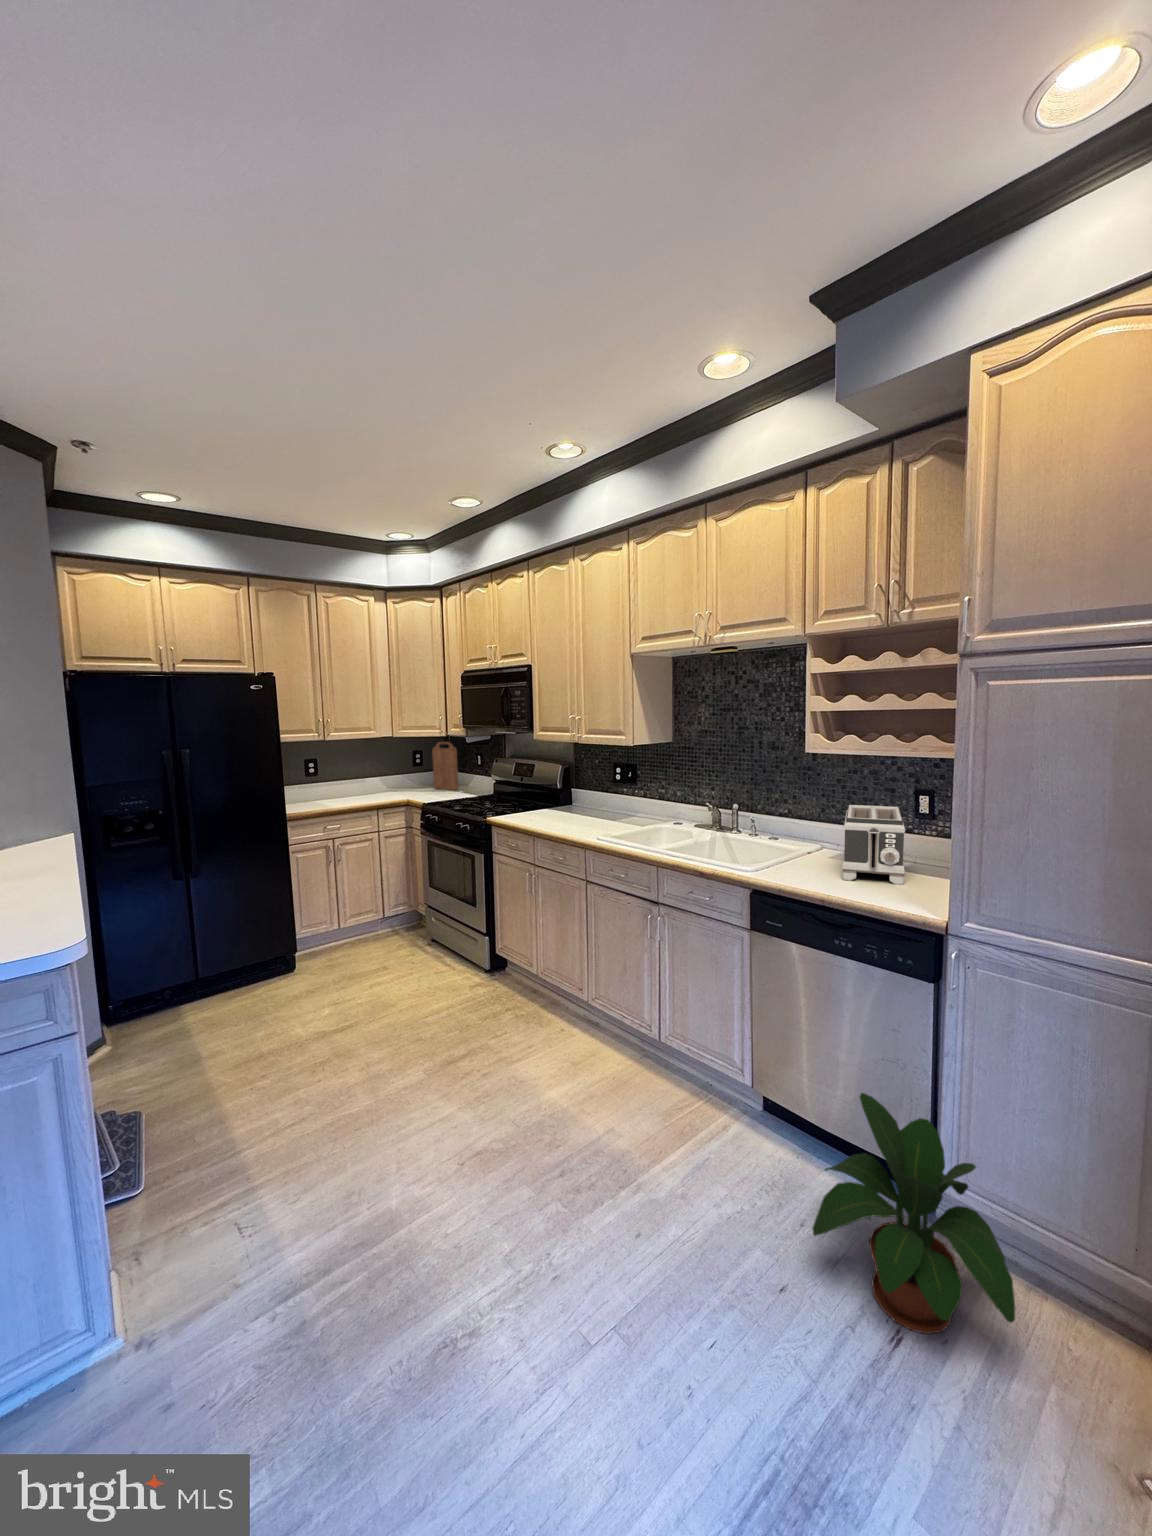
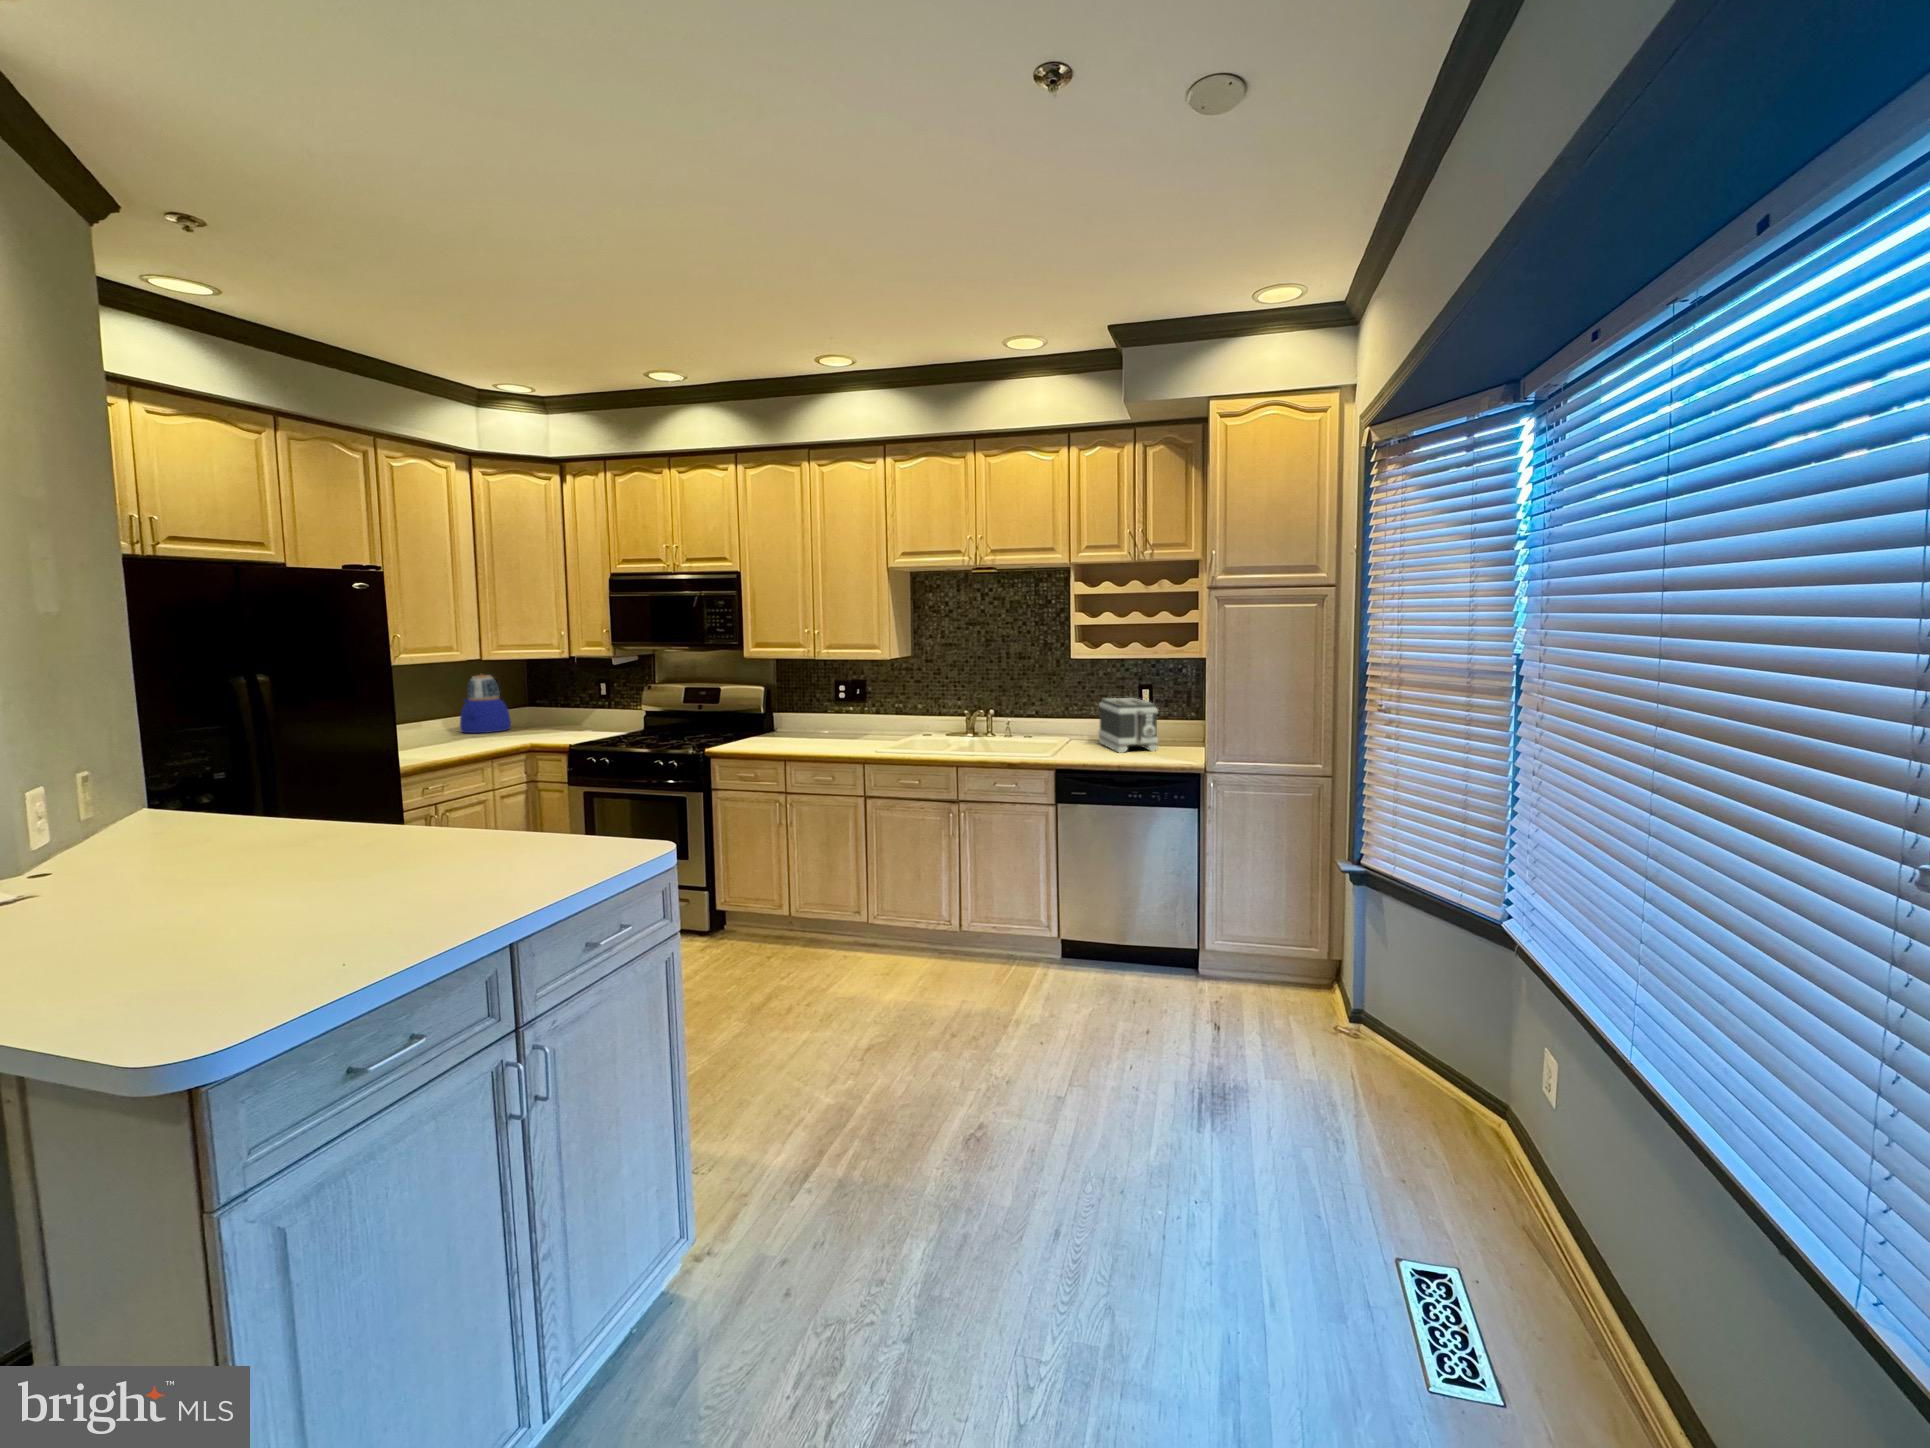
cutting board: present [432,742,458,790] -> none [531,665,575,729]
teapot: none [387,745,426,790] -> present [460,675,511,733]
potted plant: present [812,1093,1015,1334] -> none [1152,882,1283,1022]

